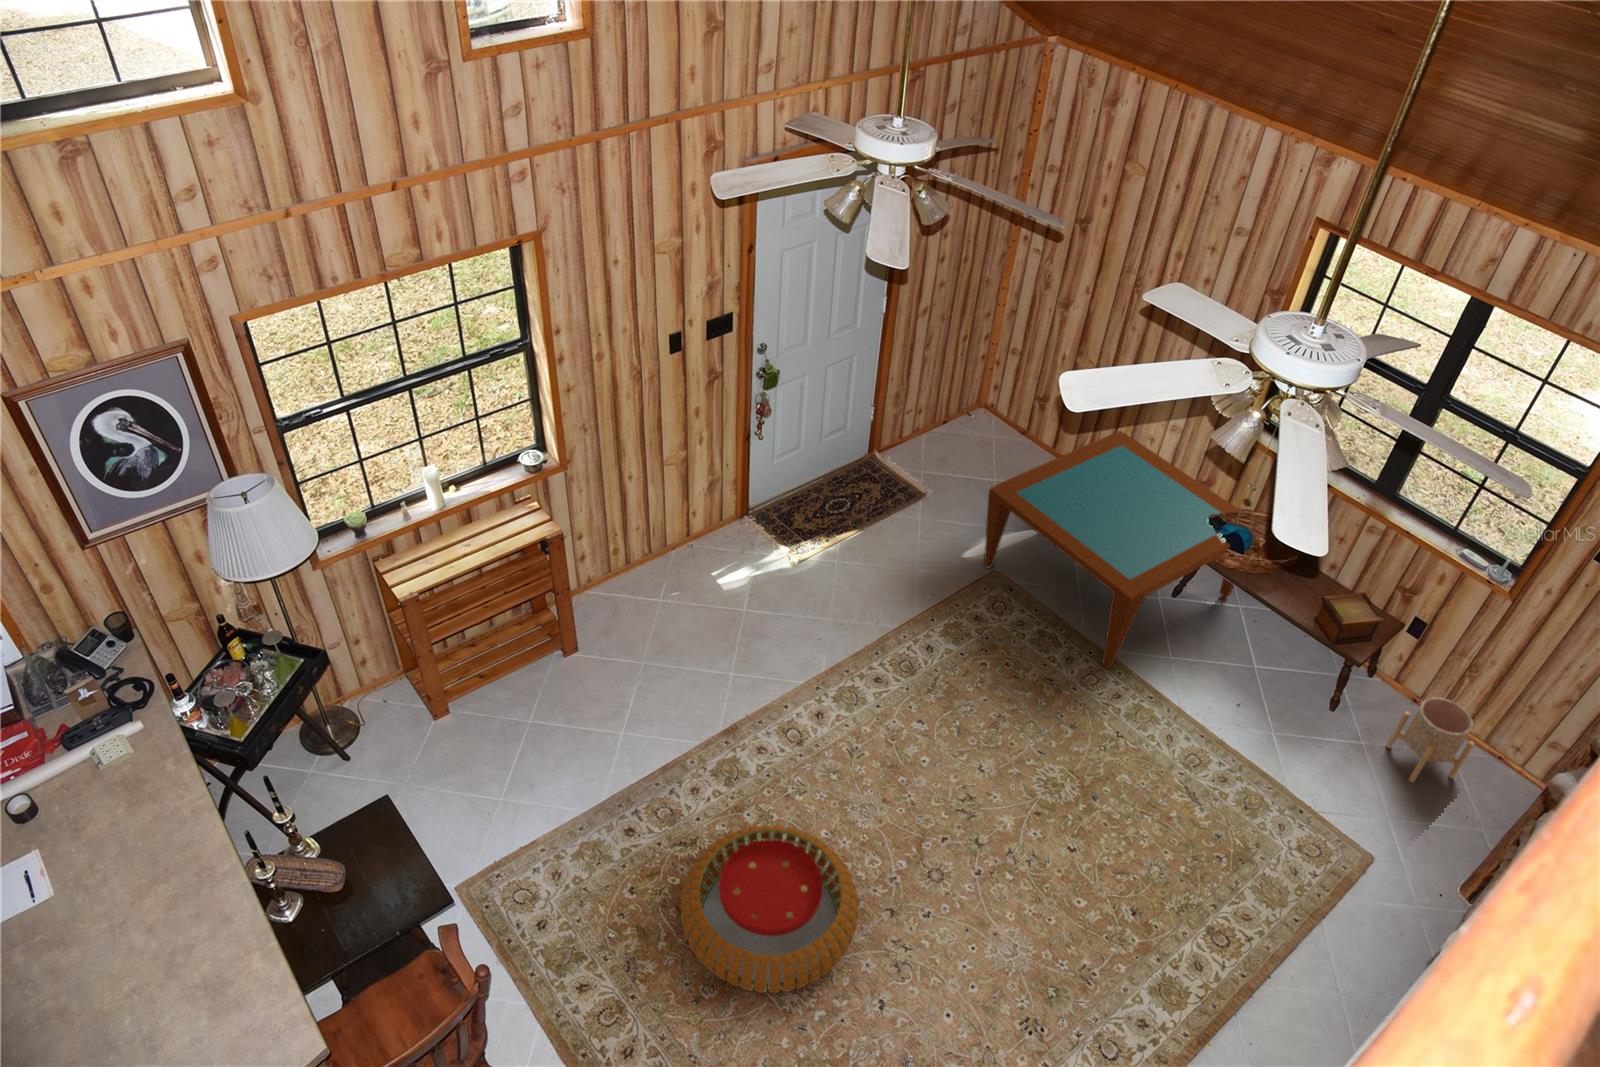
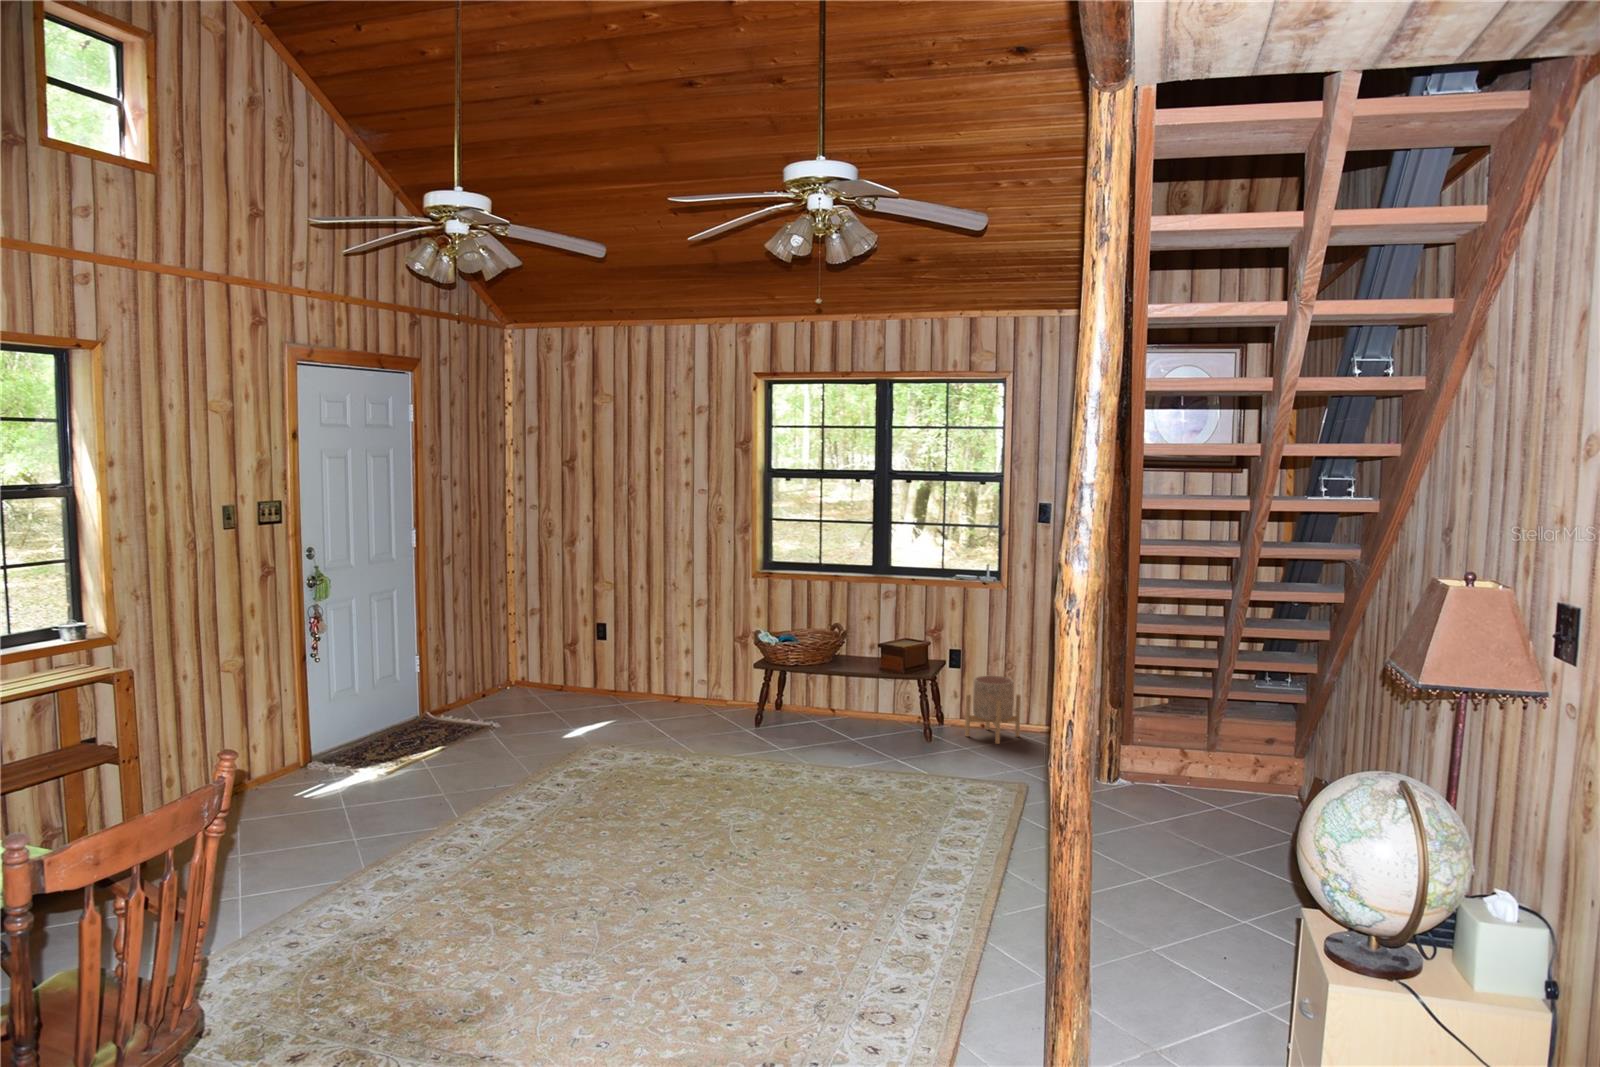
coffee table: present [984,431,1240,669] -> none [572,617,800,755]
pouf: present [680,824,859,993] -> none [443,852,671,1003]

